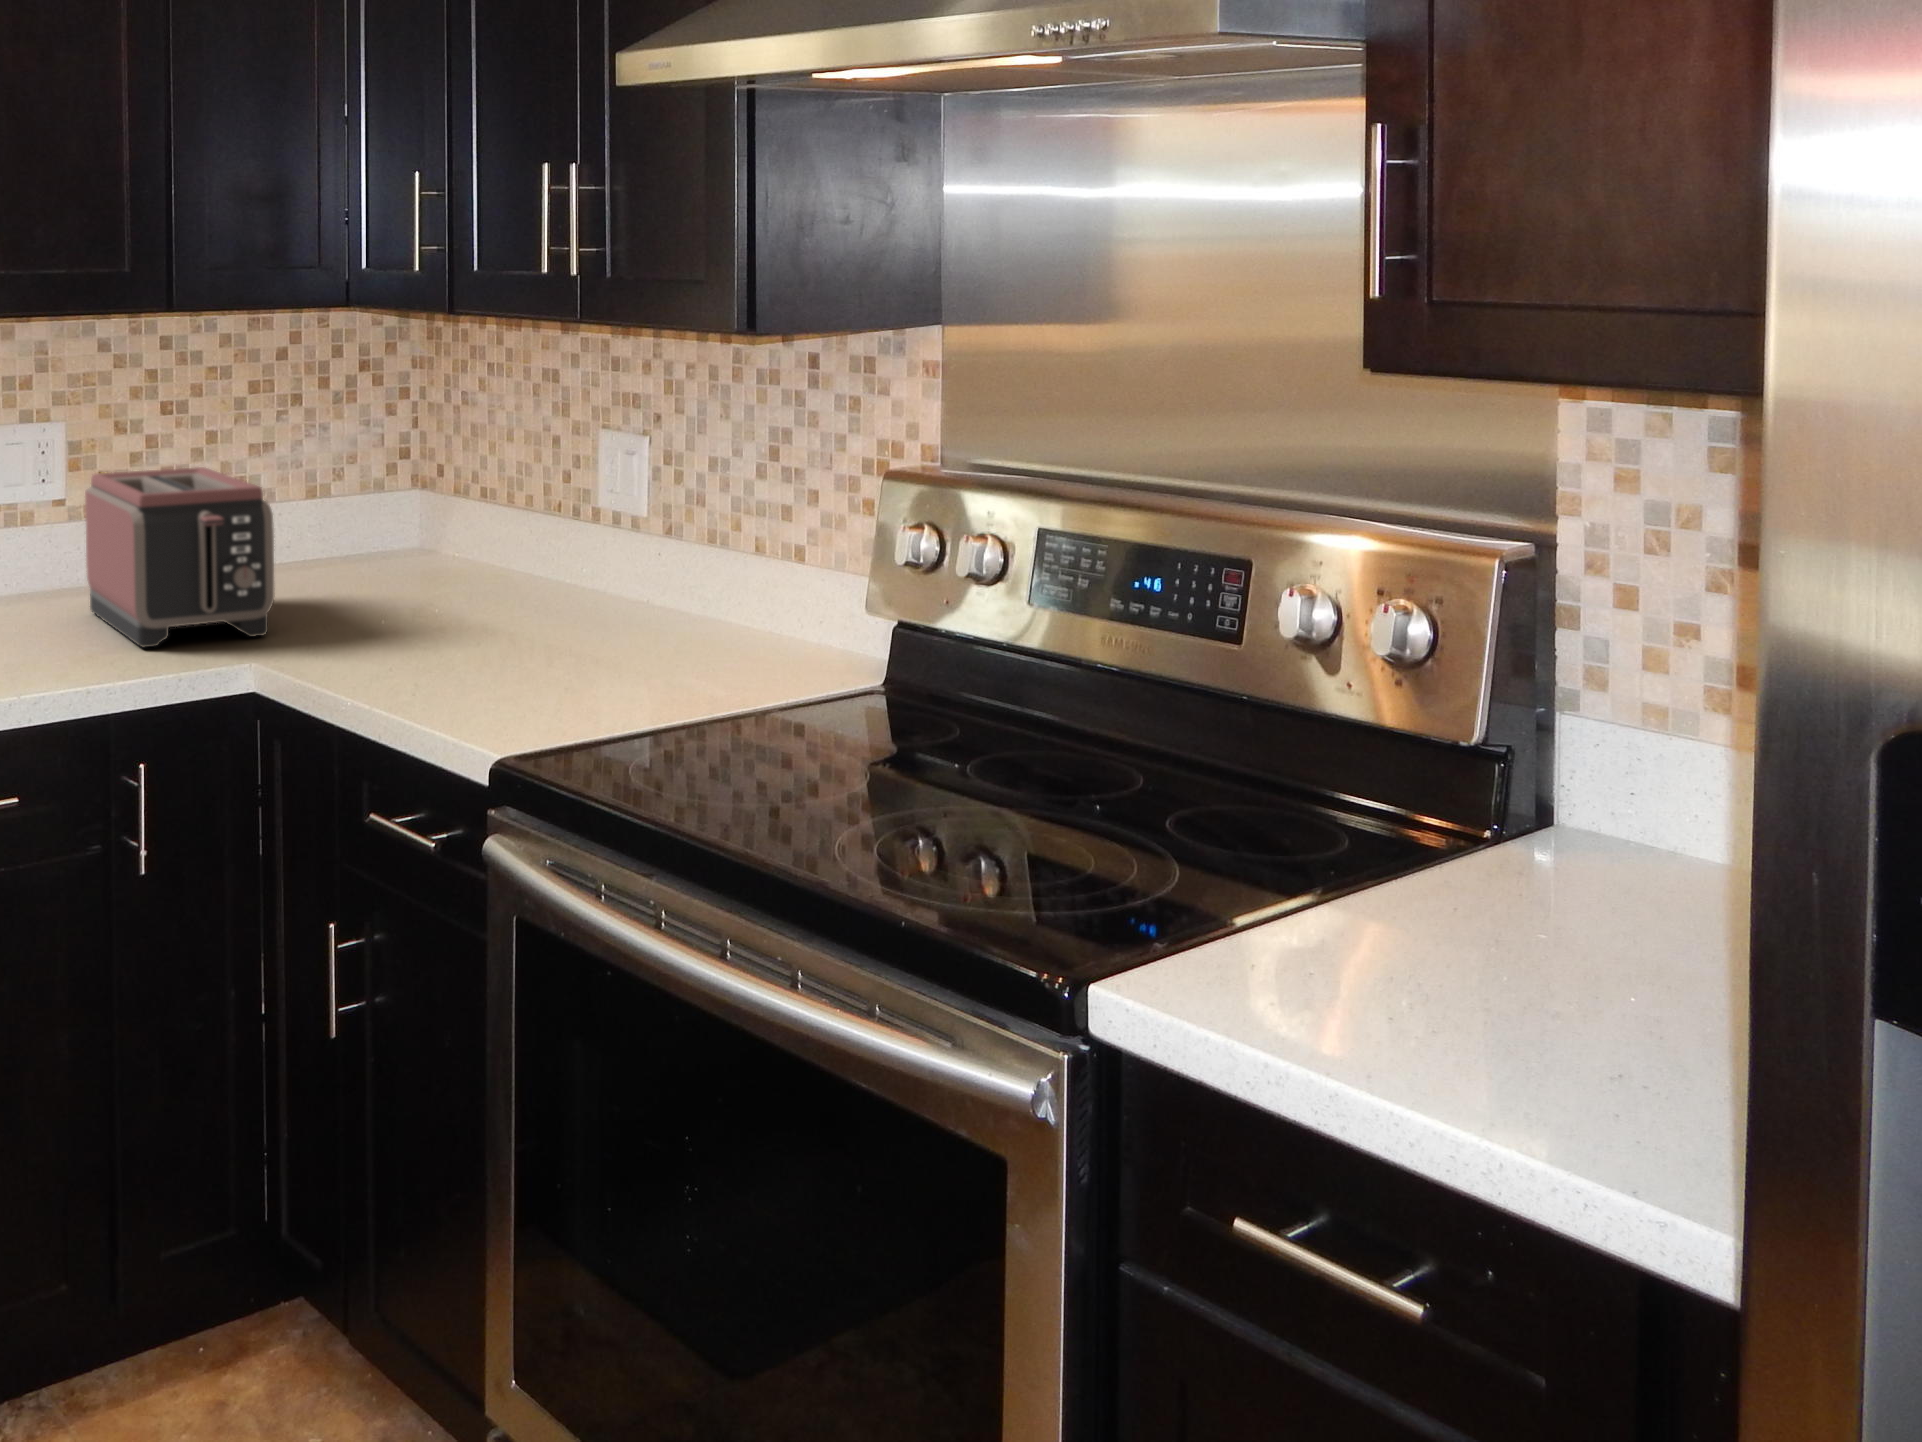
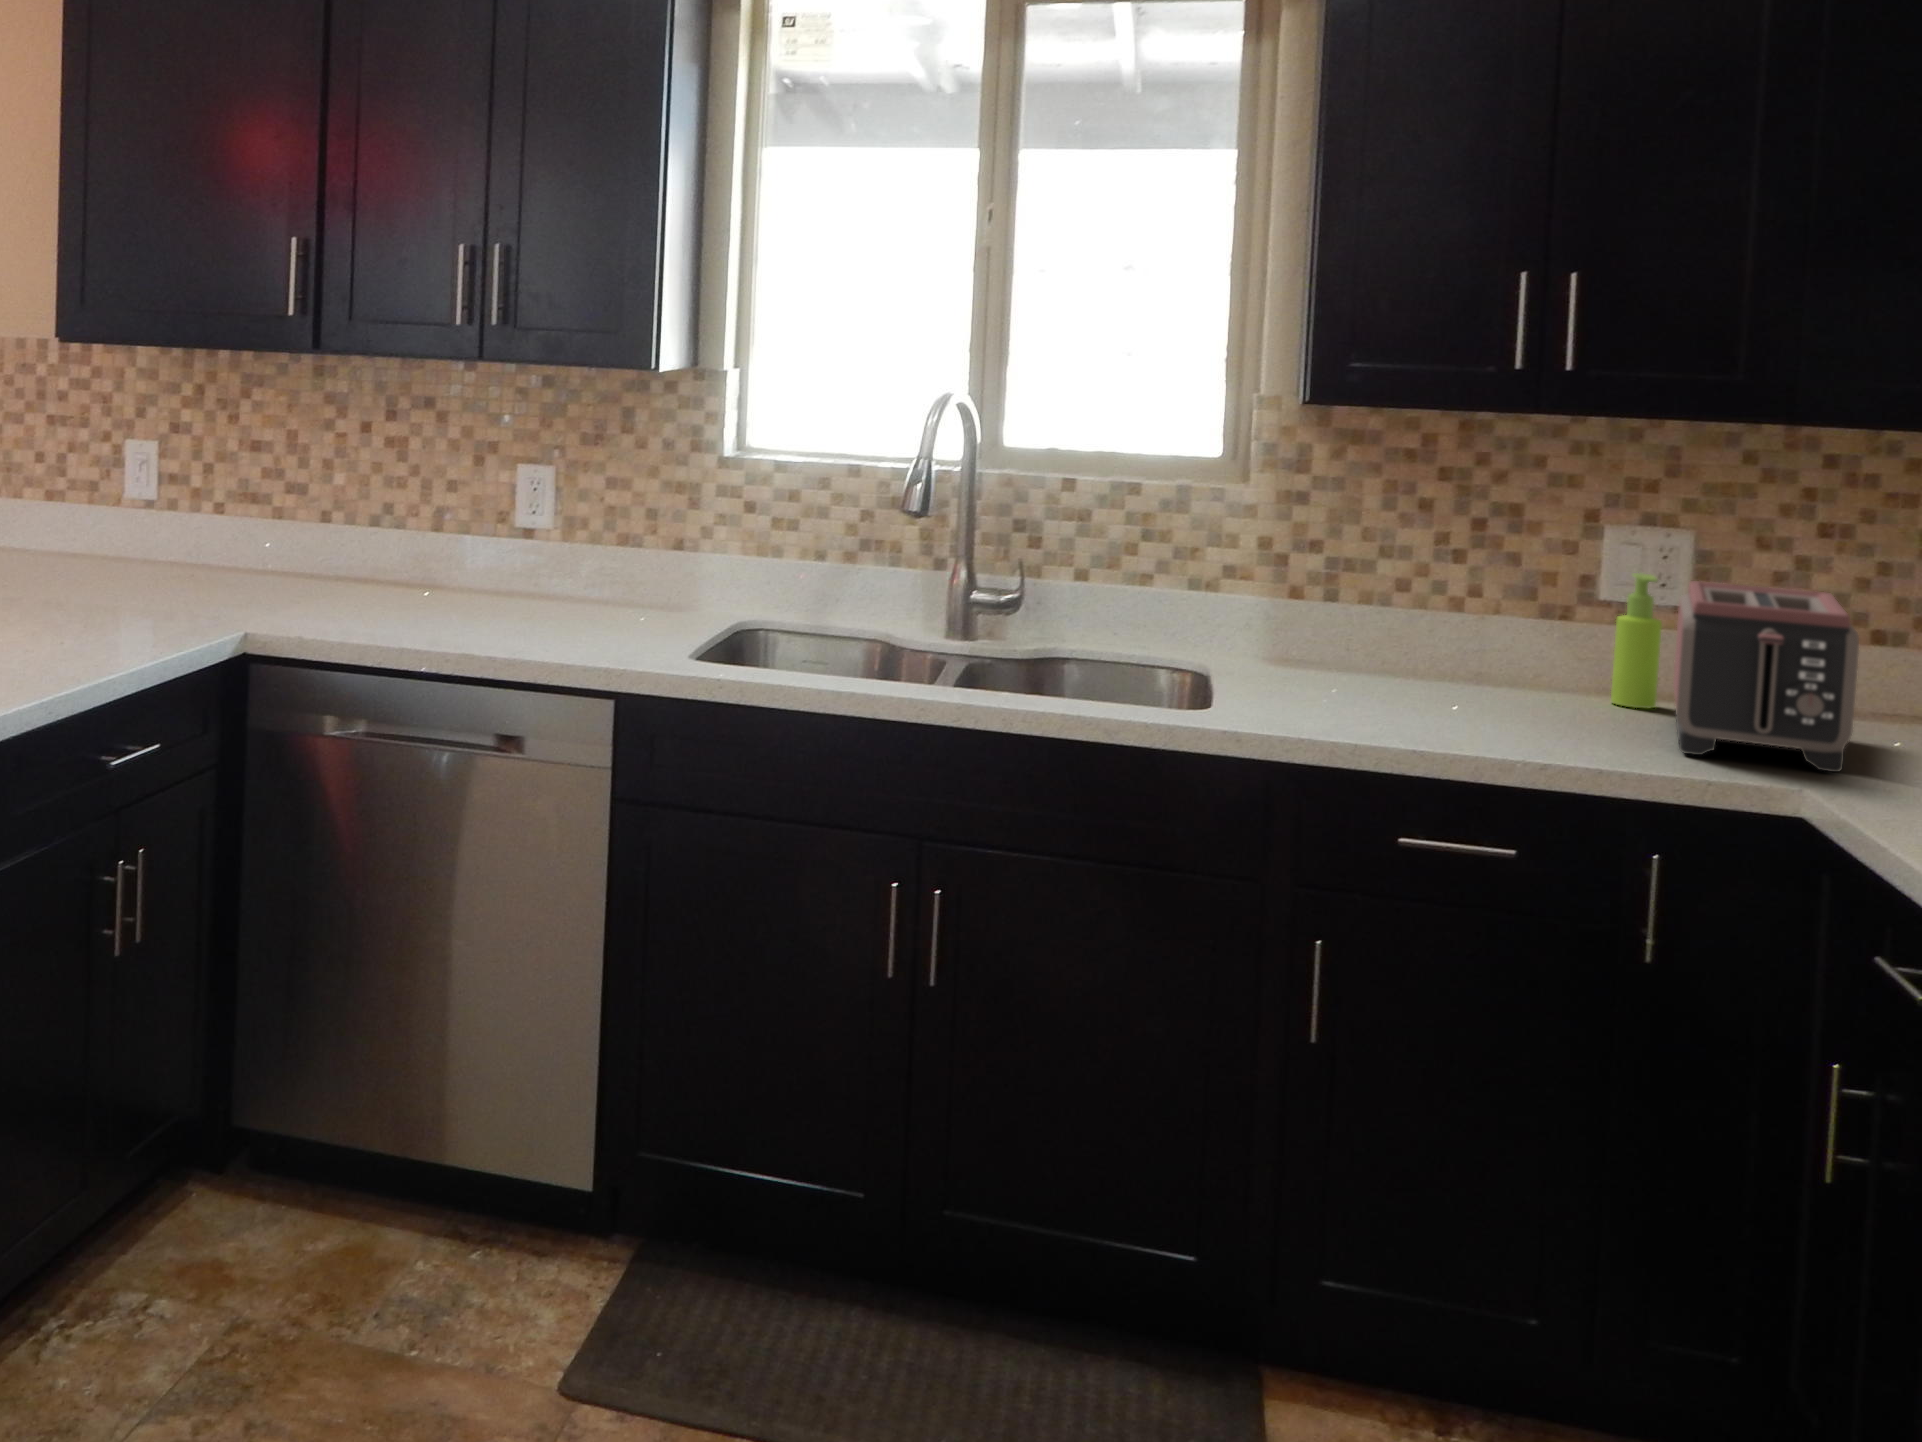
soap dispenser: none [19,473,61,609] -> present [1611,573,1662,708]

